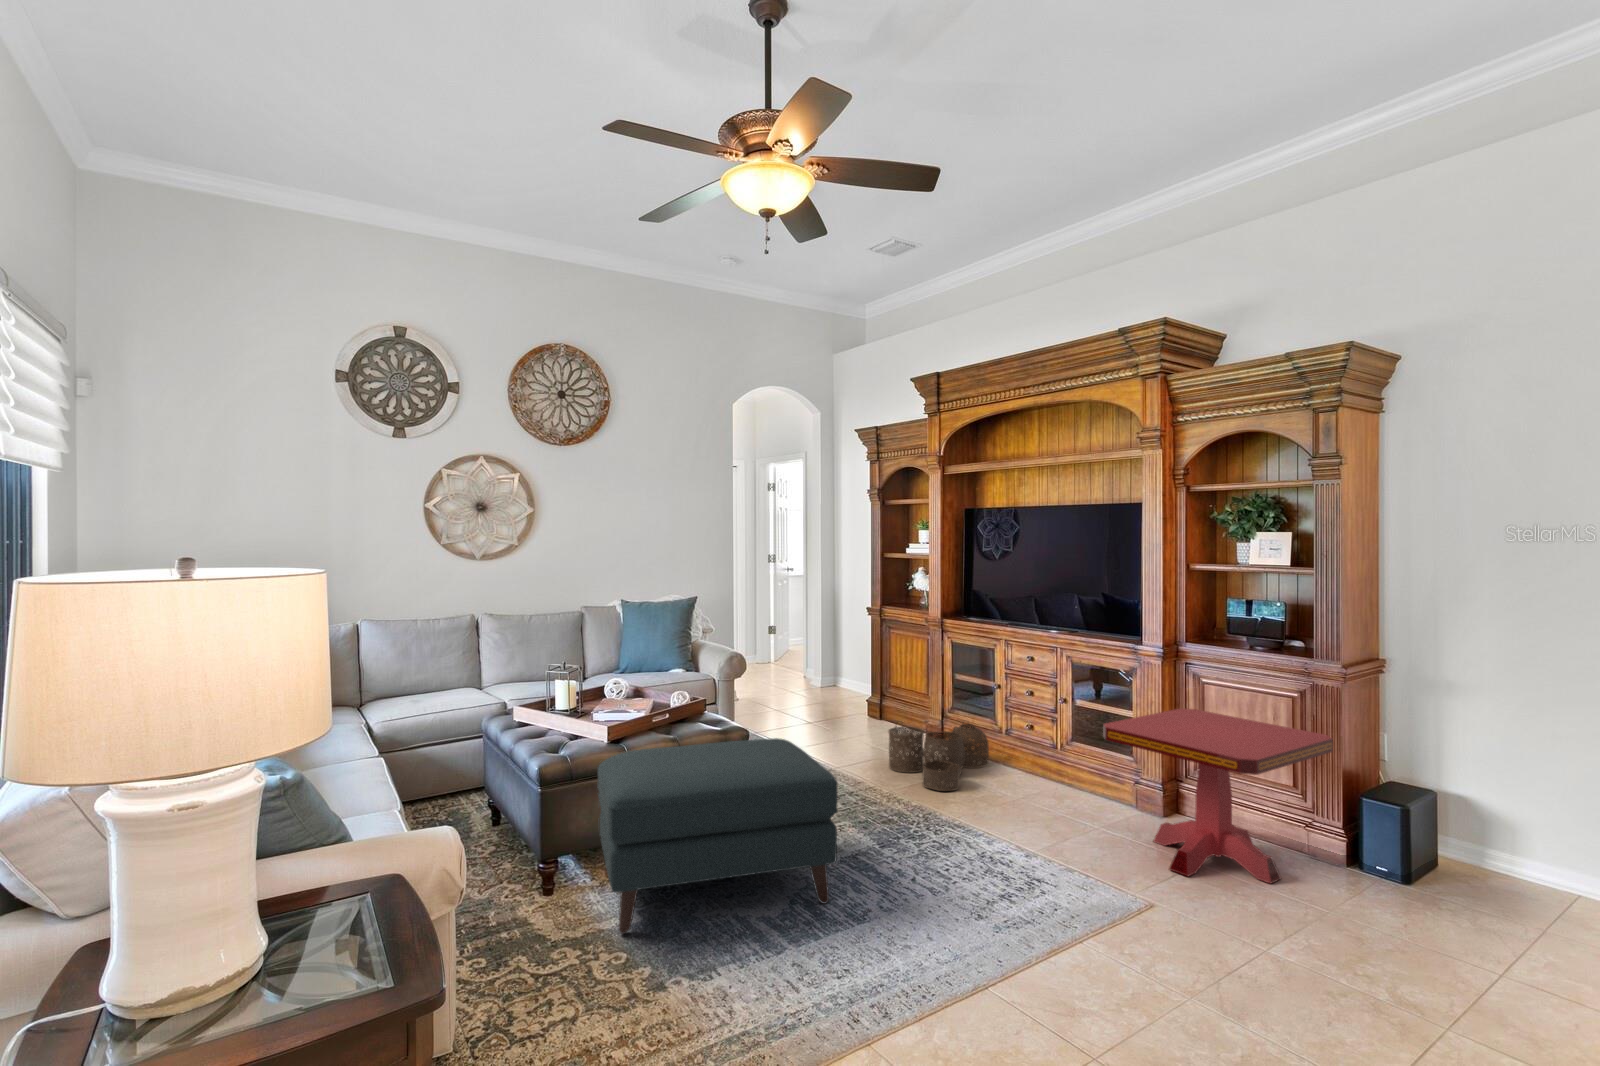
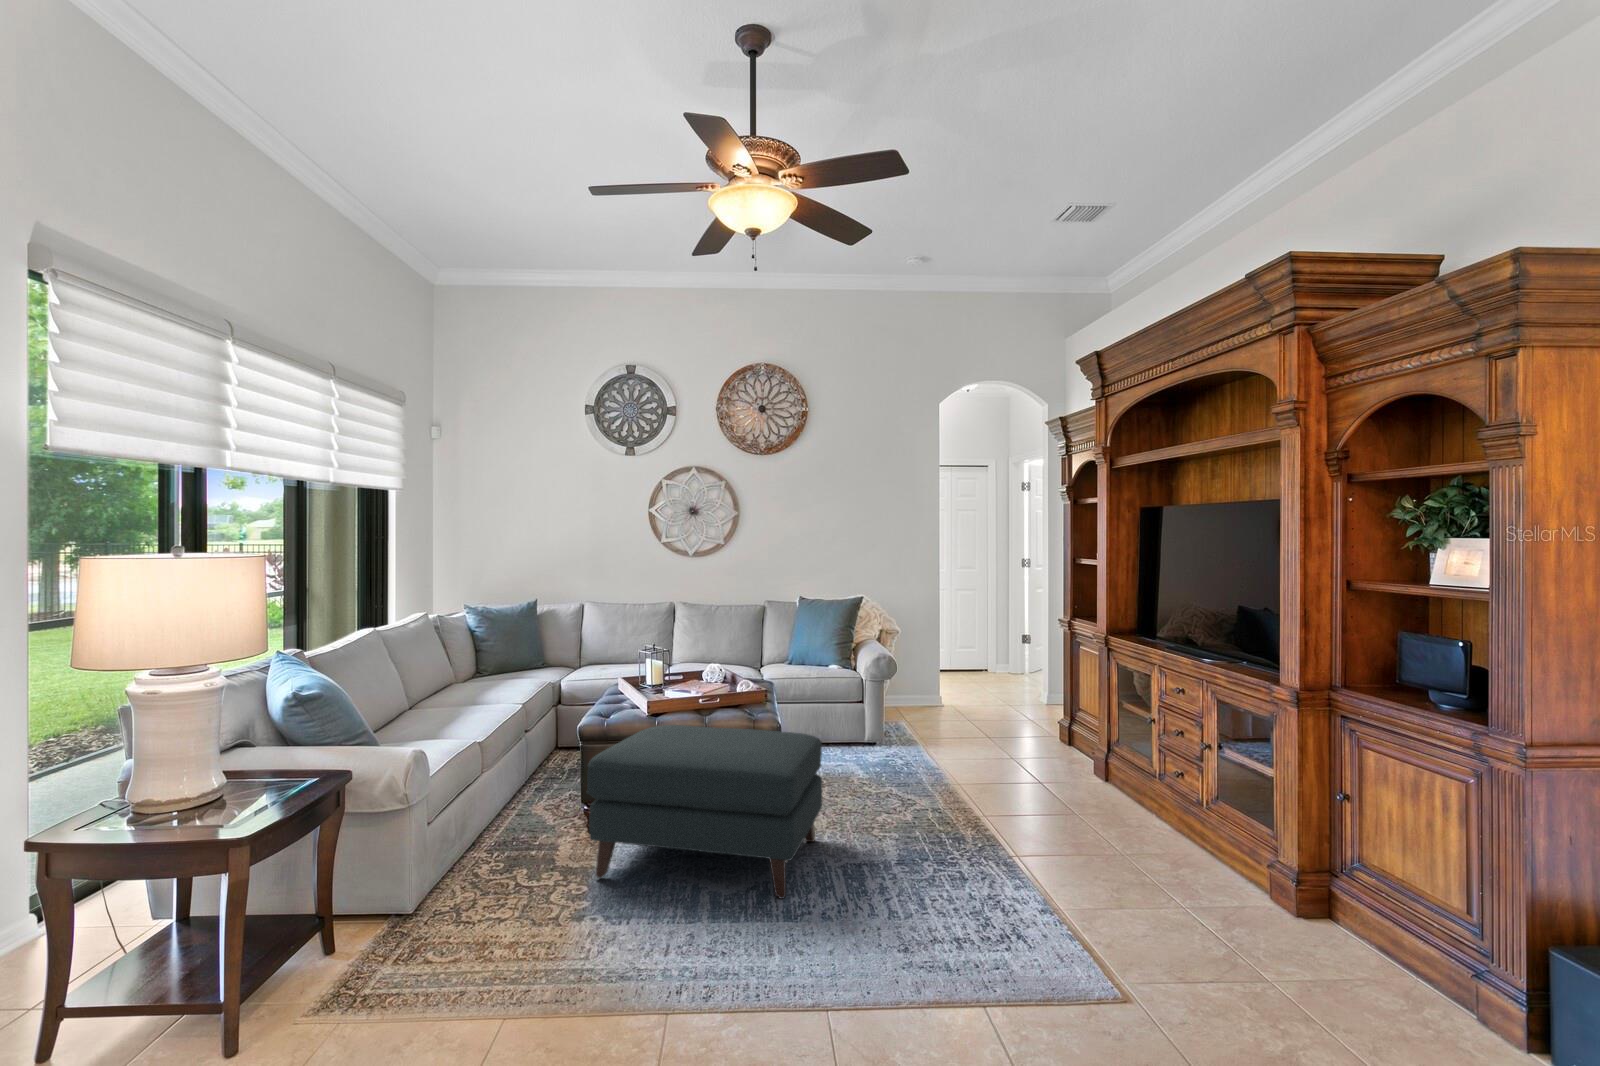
side table: present [1103,708,1333,883] -> none [1147,770,1478,1023]
woven basket: present [889,724,989,791] -> none [1012,743,1139,827]

